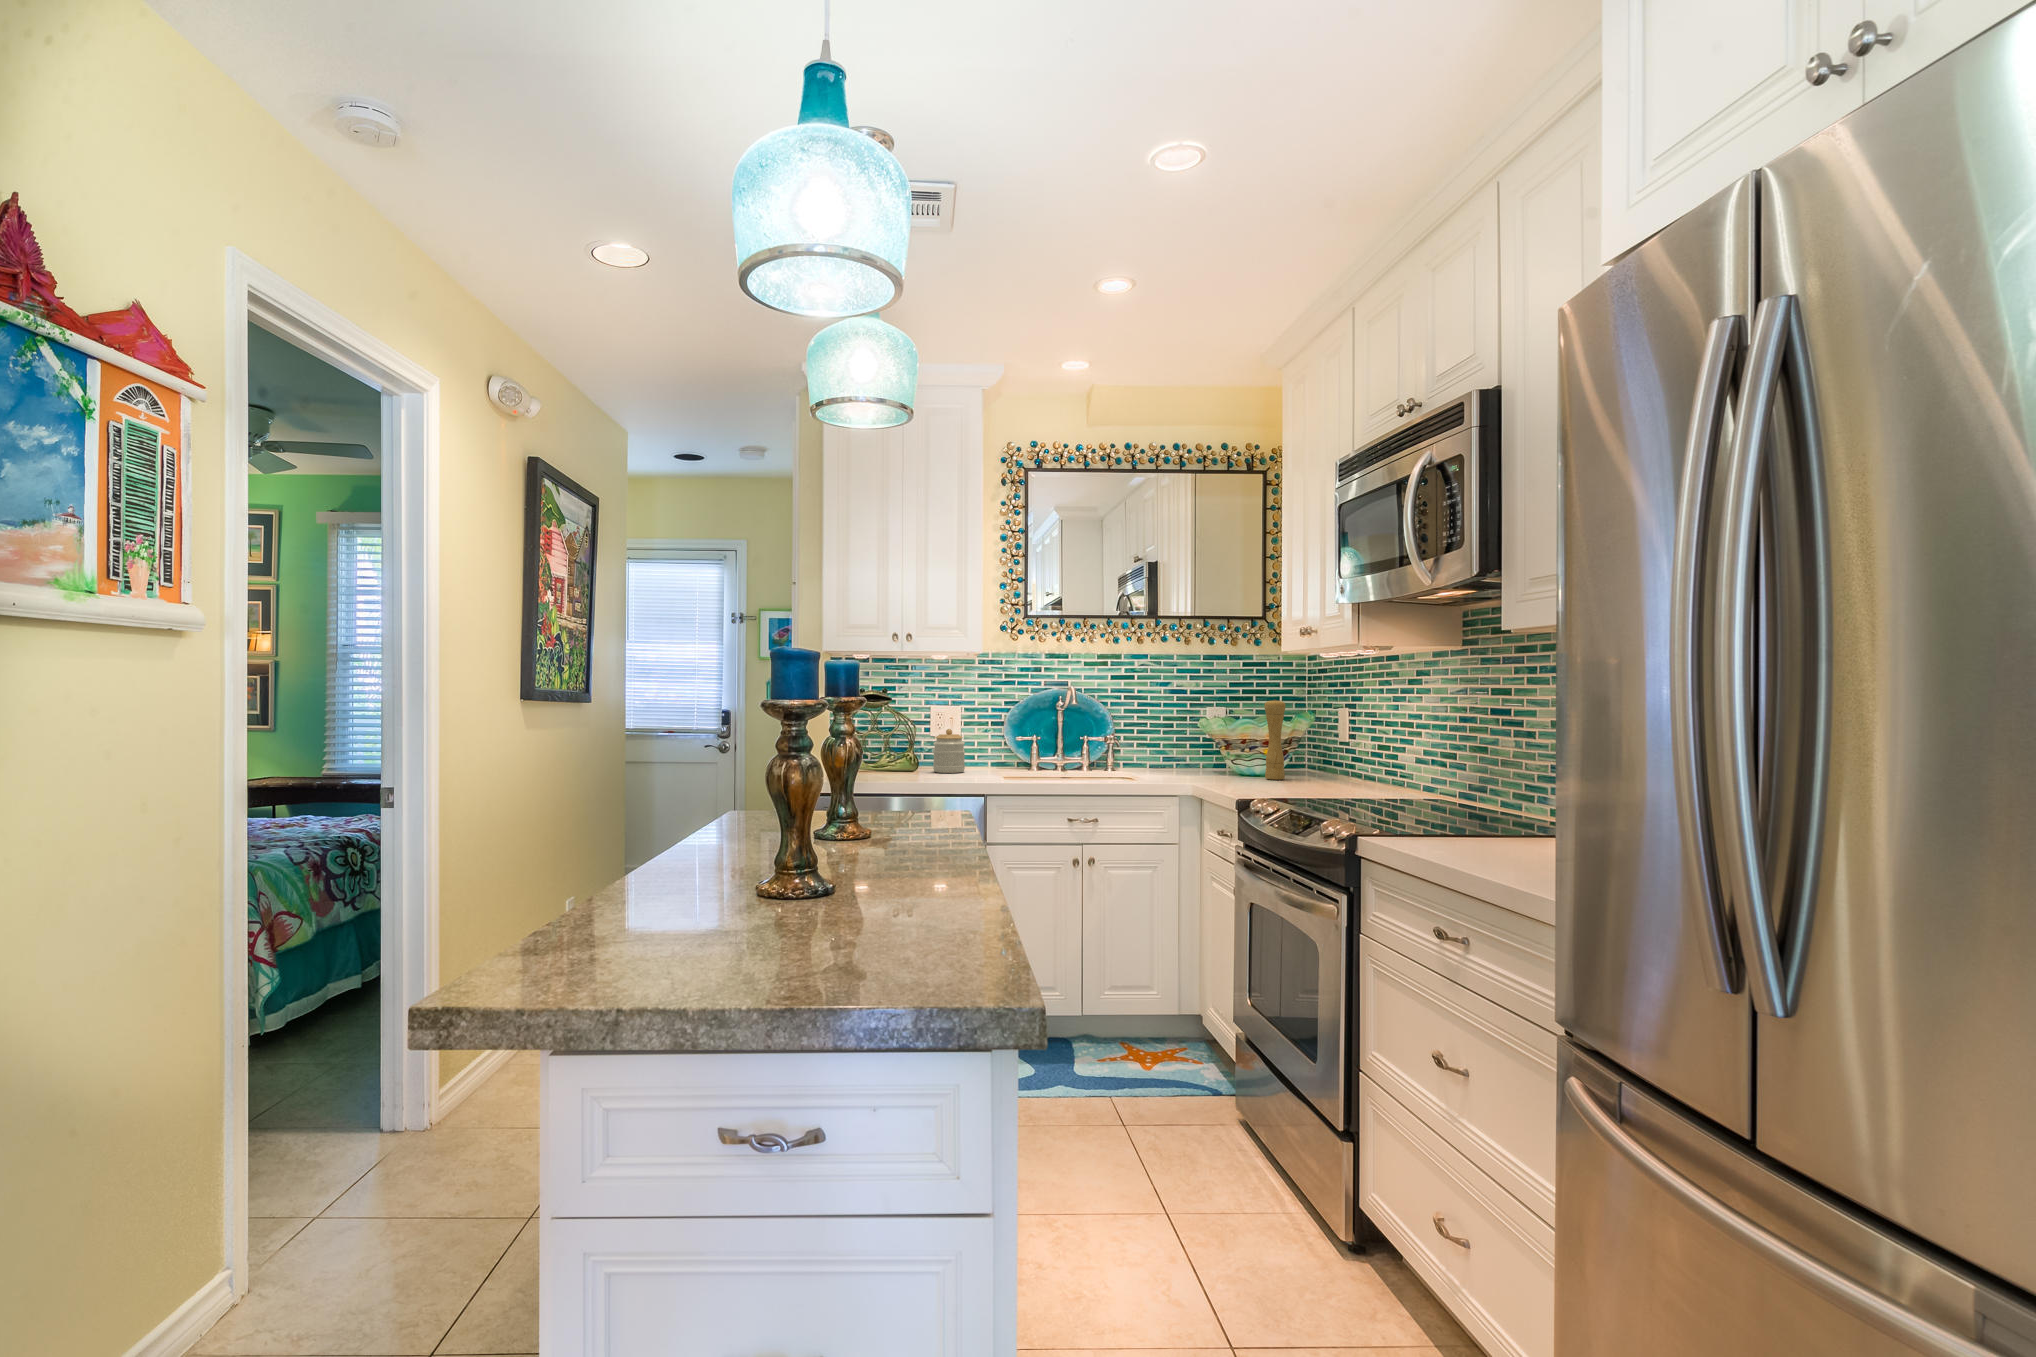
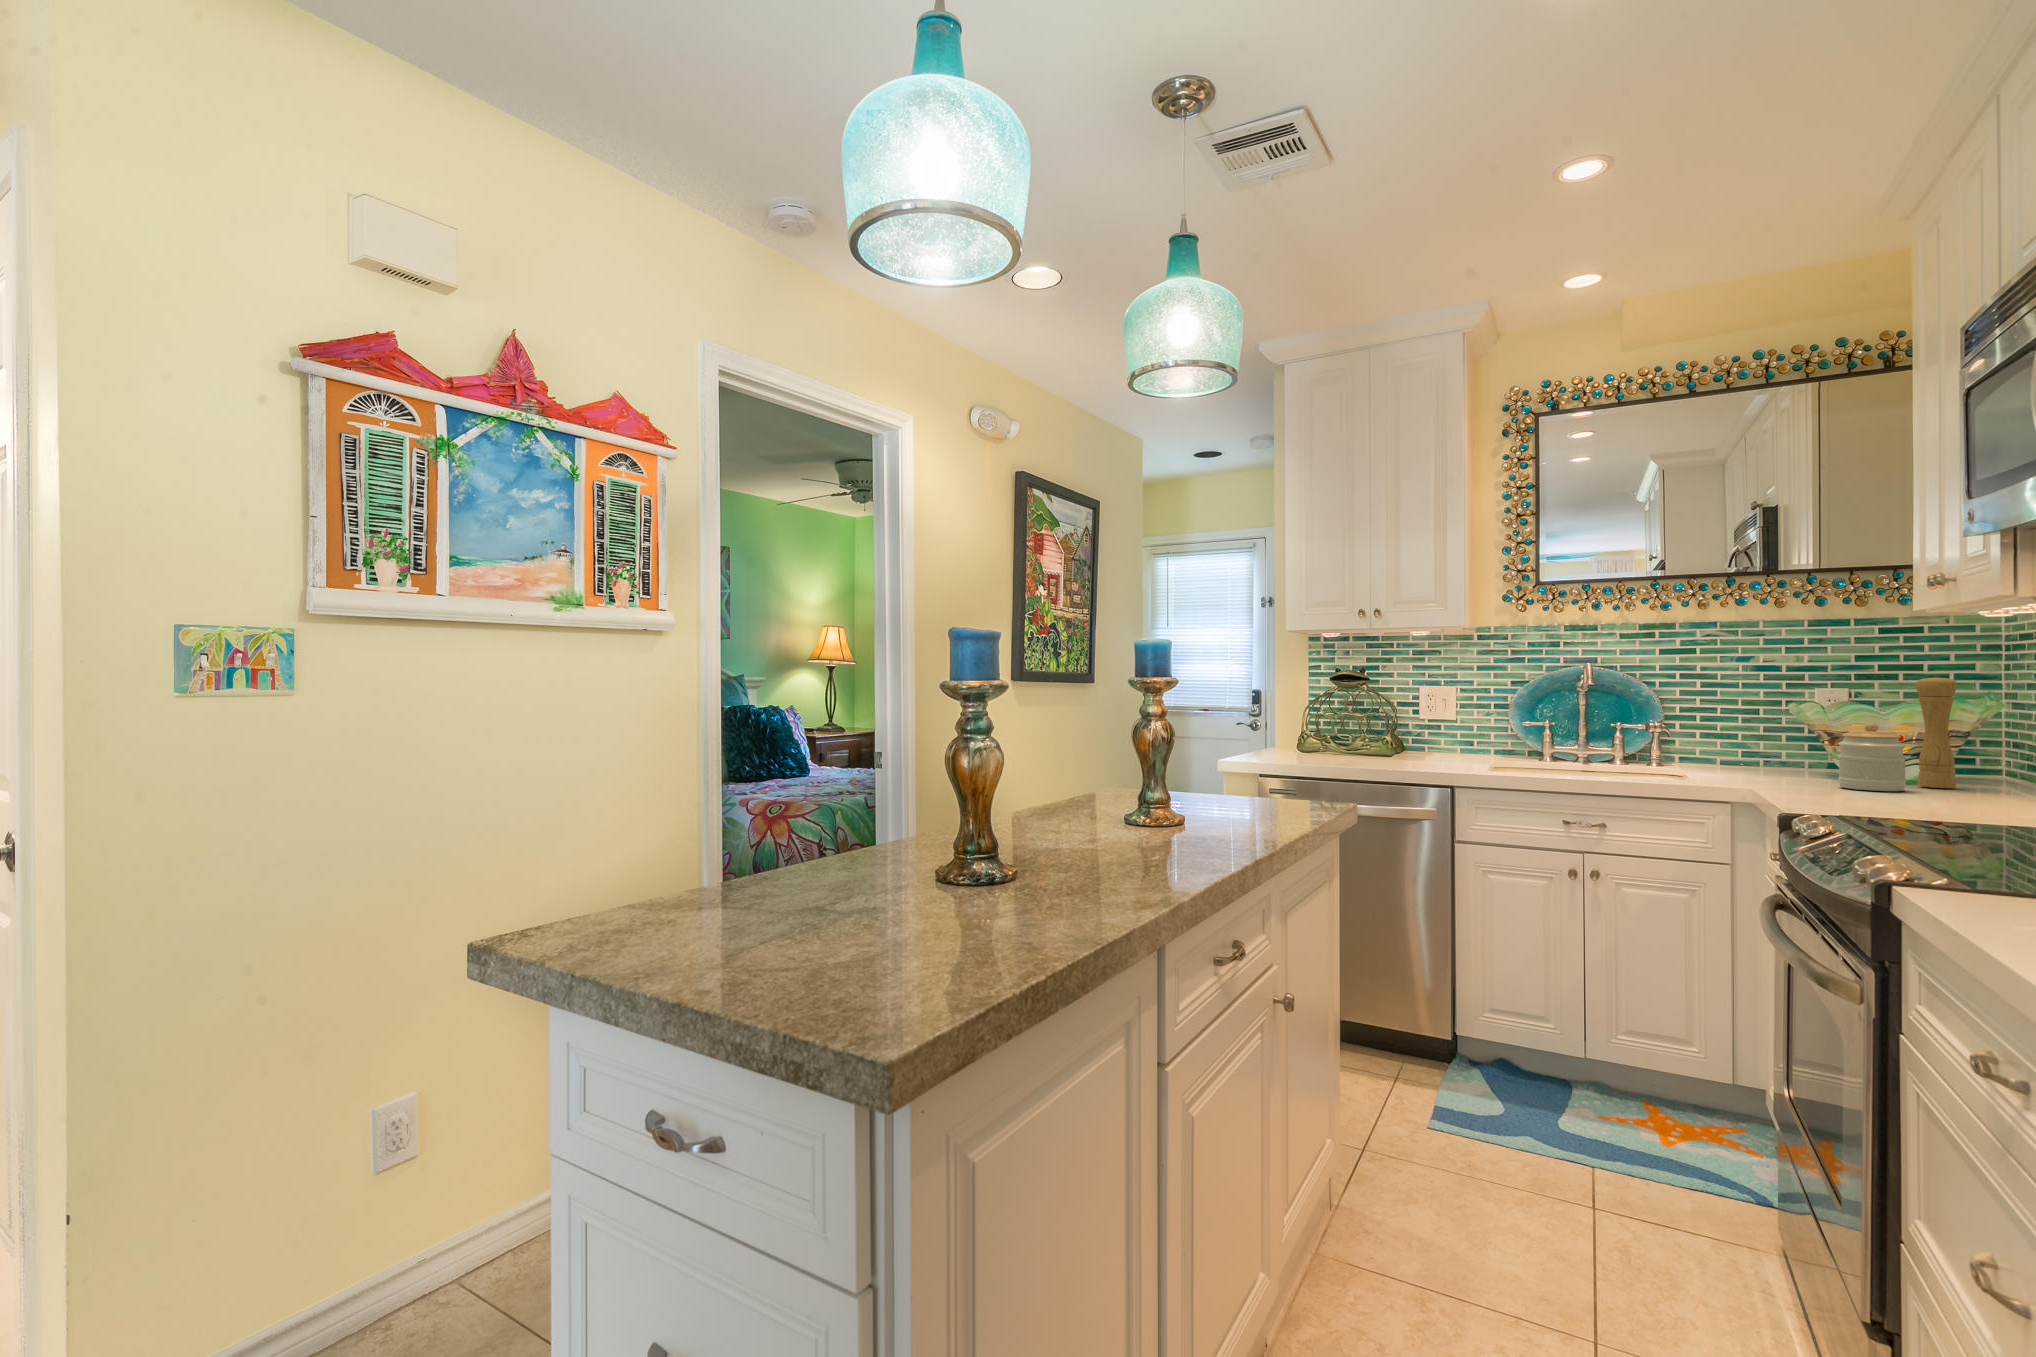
jar: present [933,729,965,773] -> present [1838,722,1906,791]

